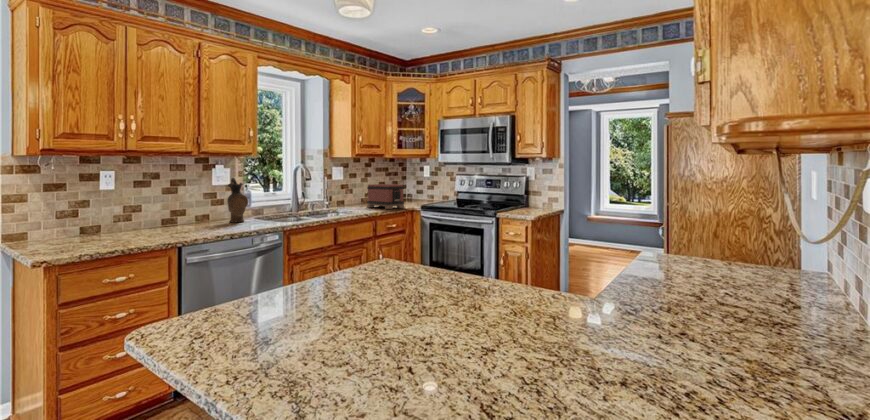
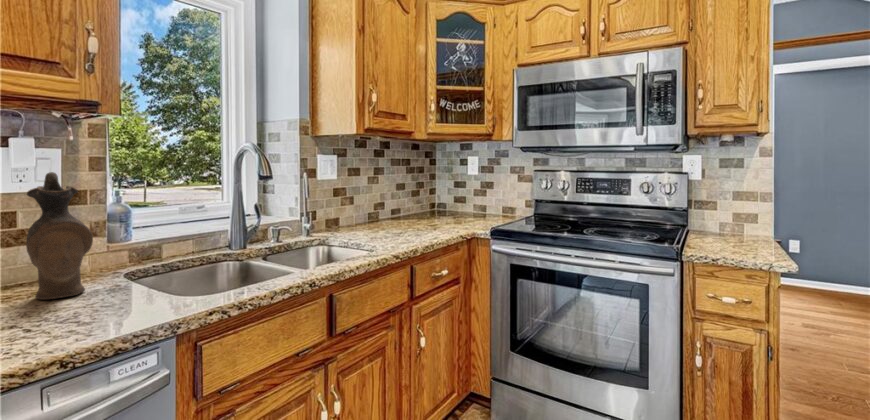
toaster: present [367,184,405,209] -> none [382,187,457,237]

